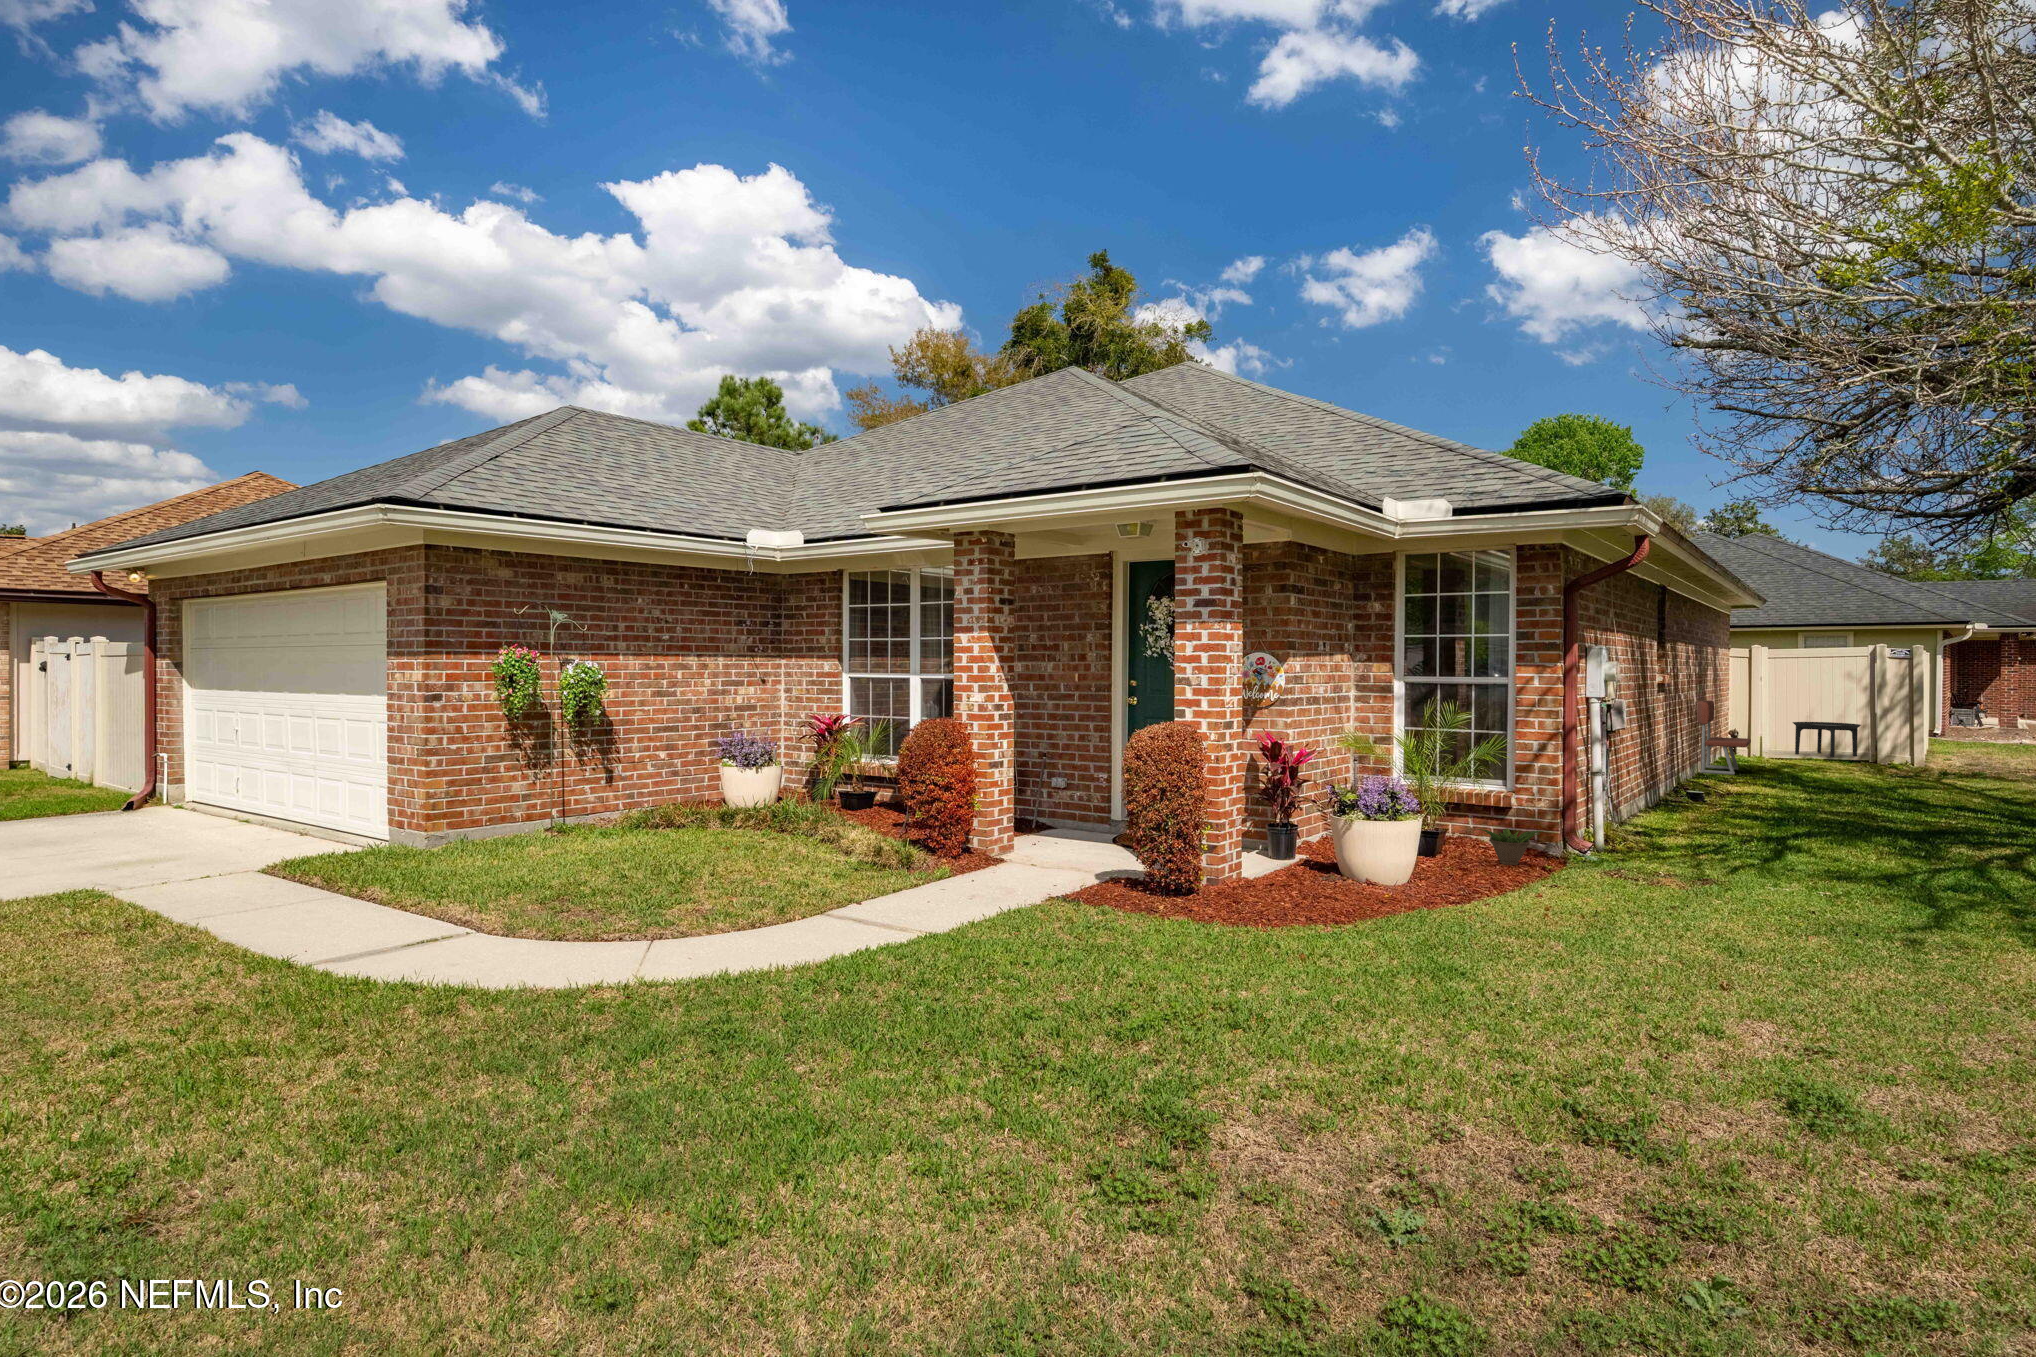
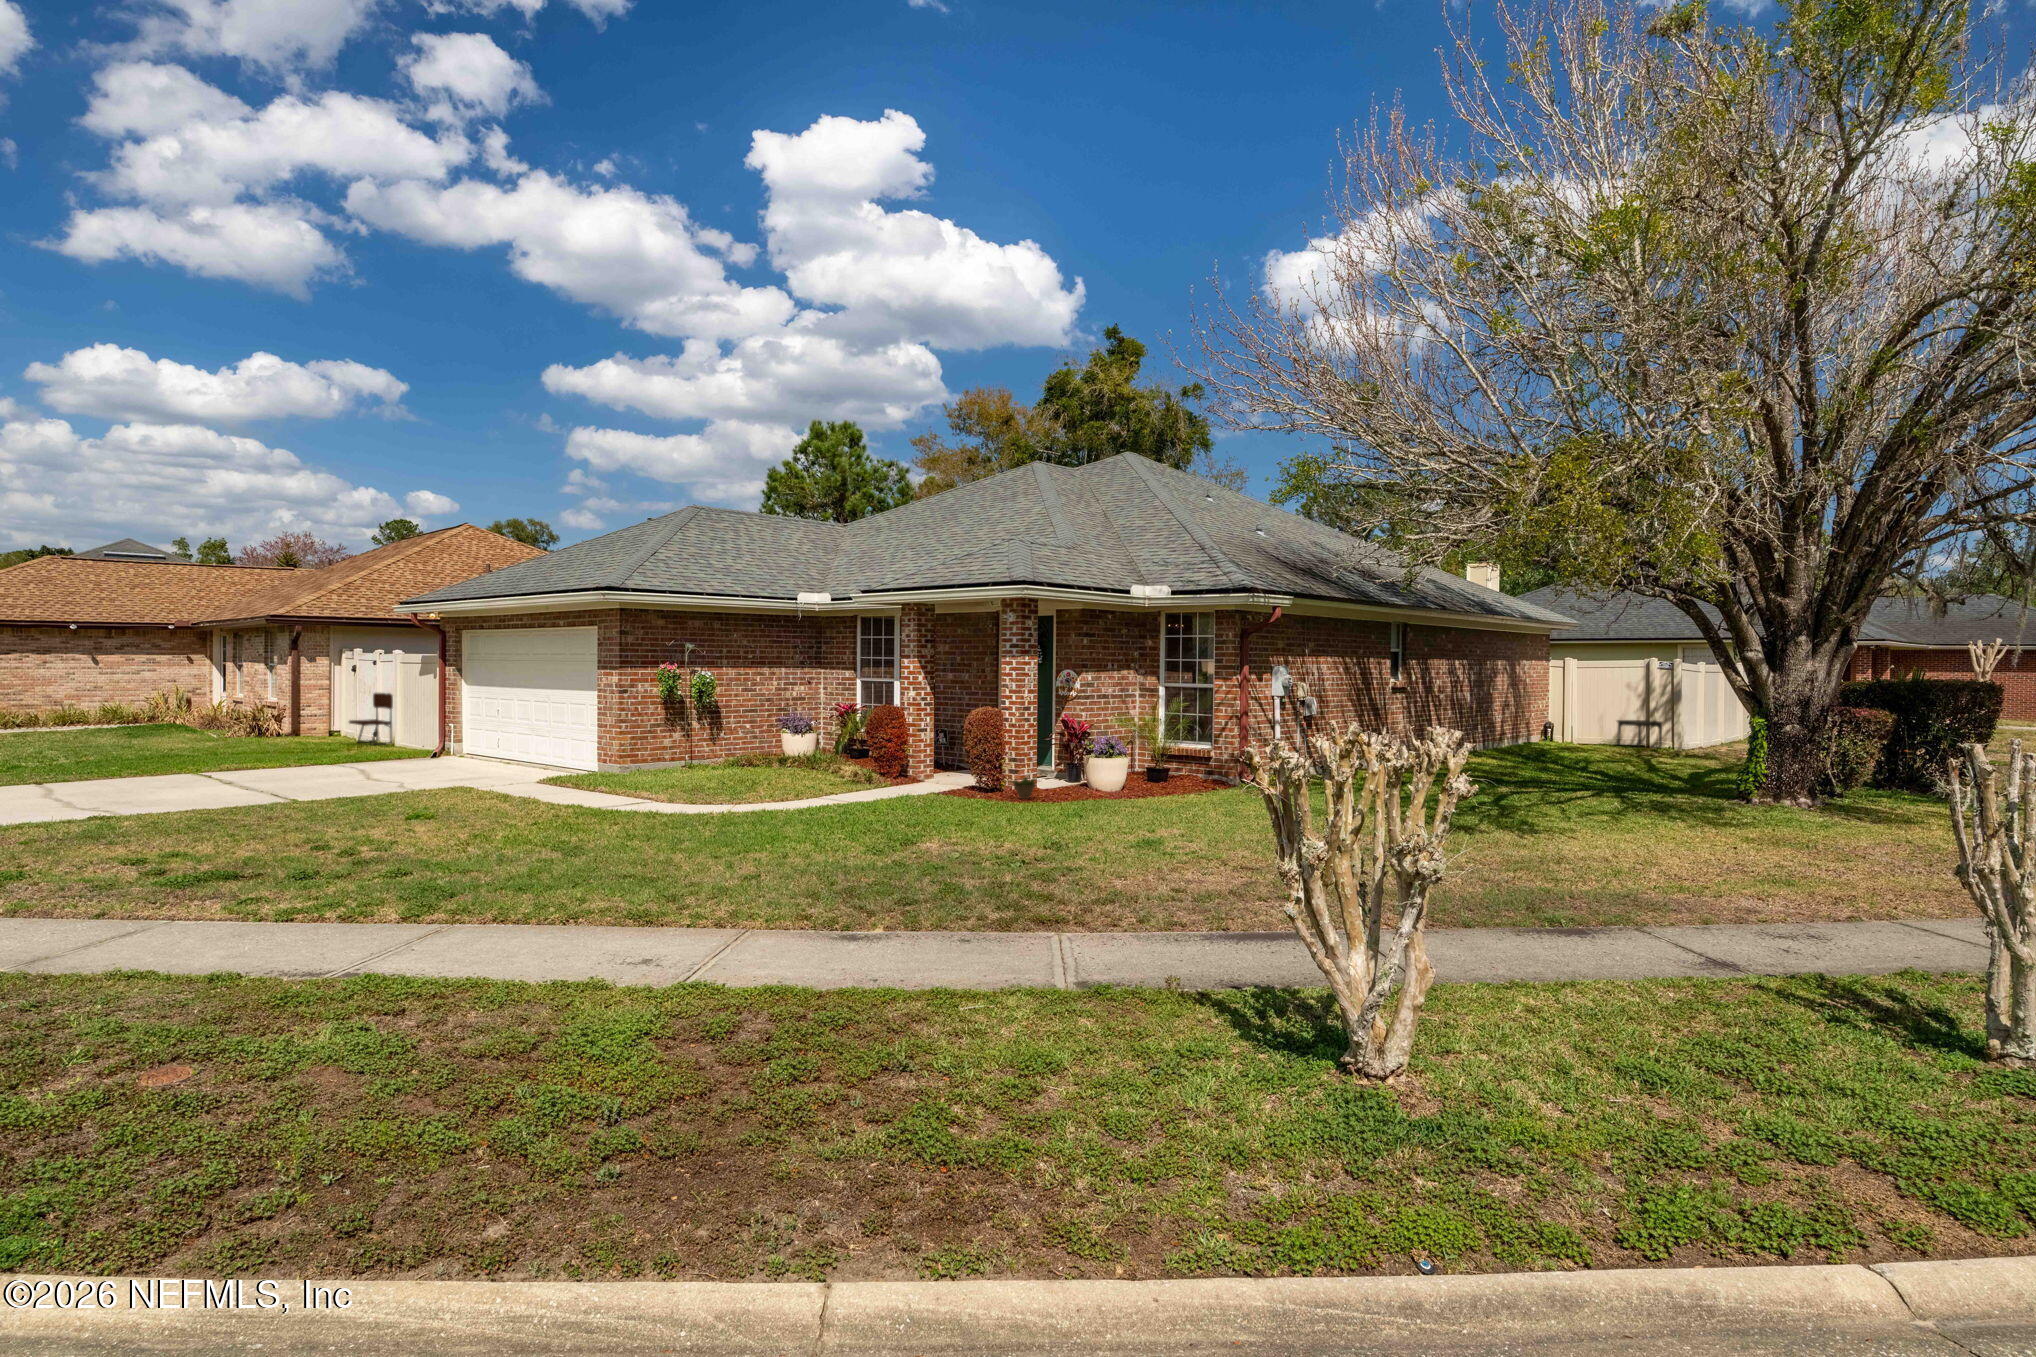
bench: present [1697,700,1751,775] -> present [349,693,393,745]
decorative plant: present [1477,828,1543,865] -> present [1008,777,1036,799]

